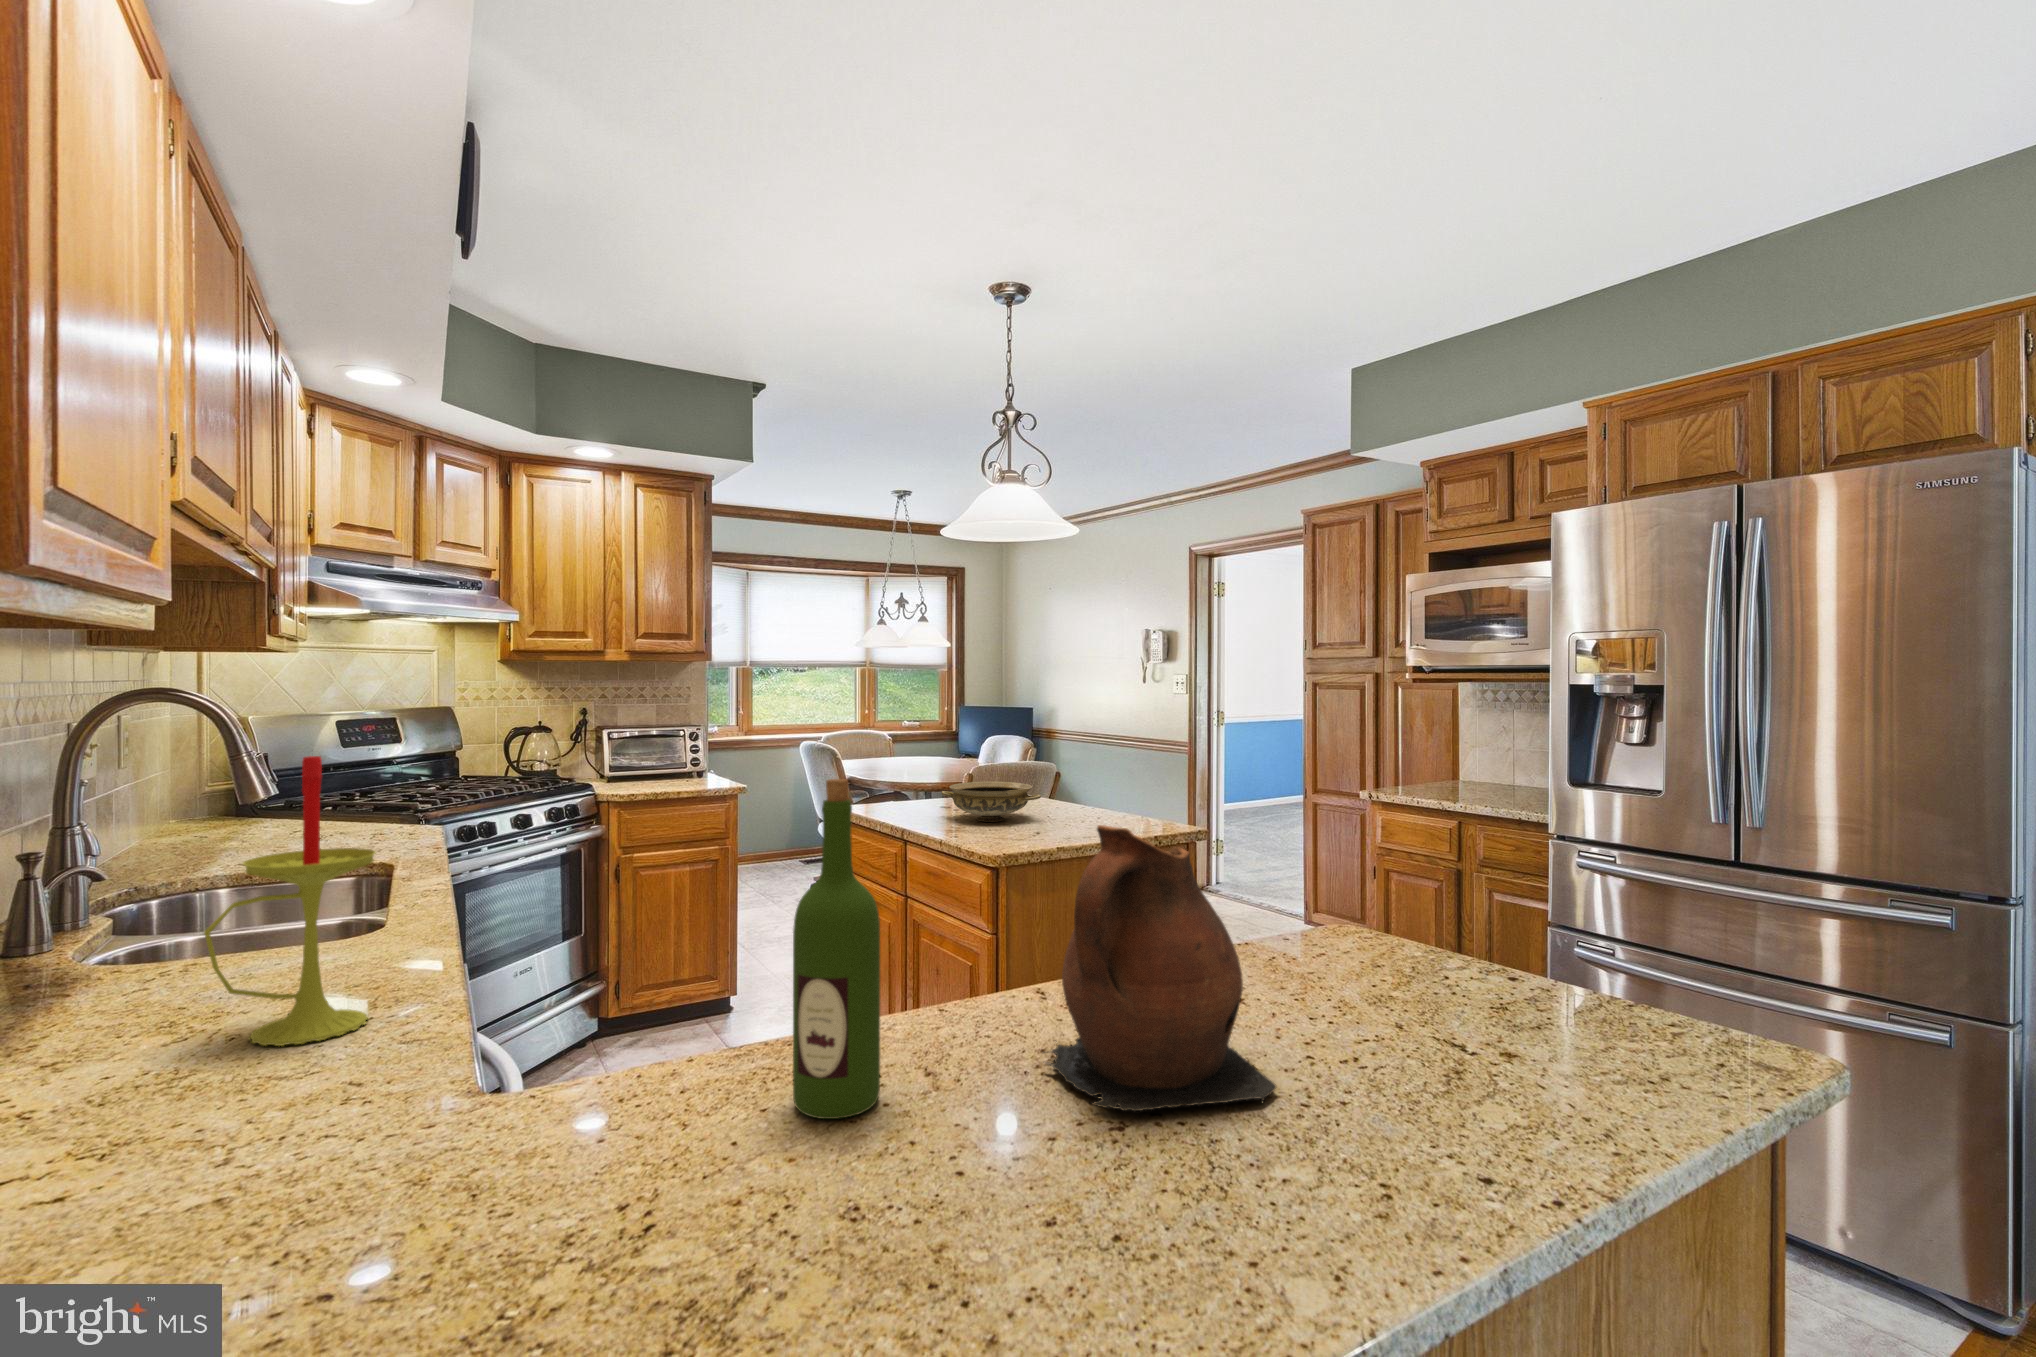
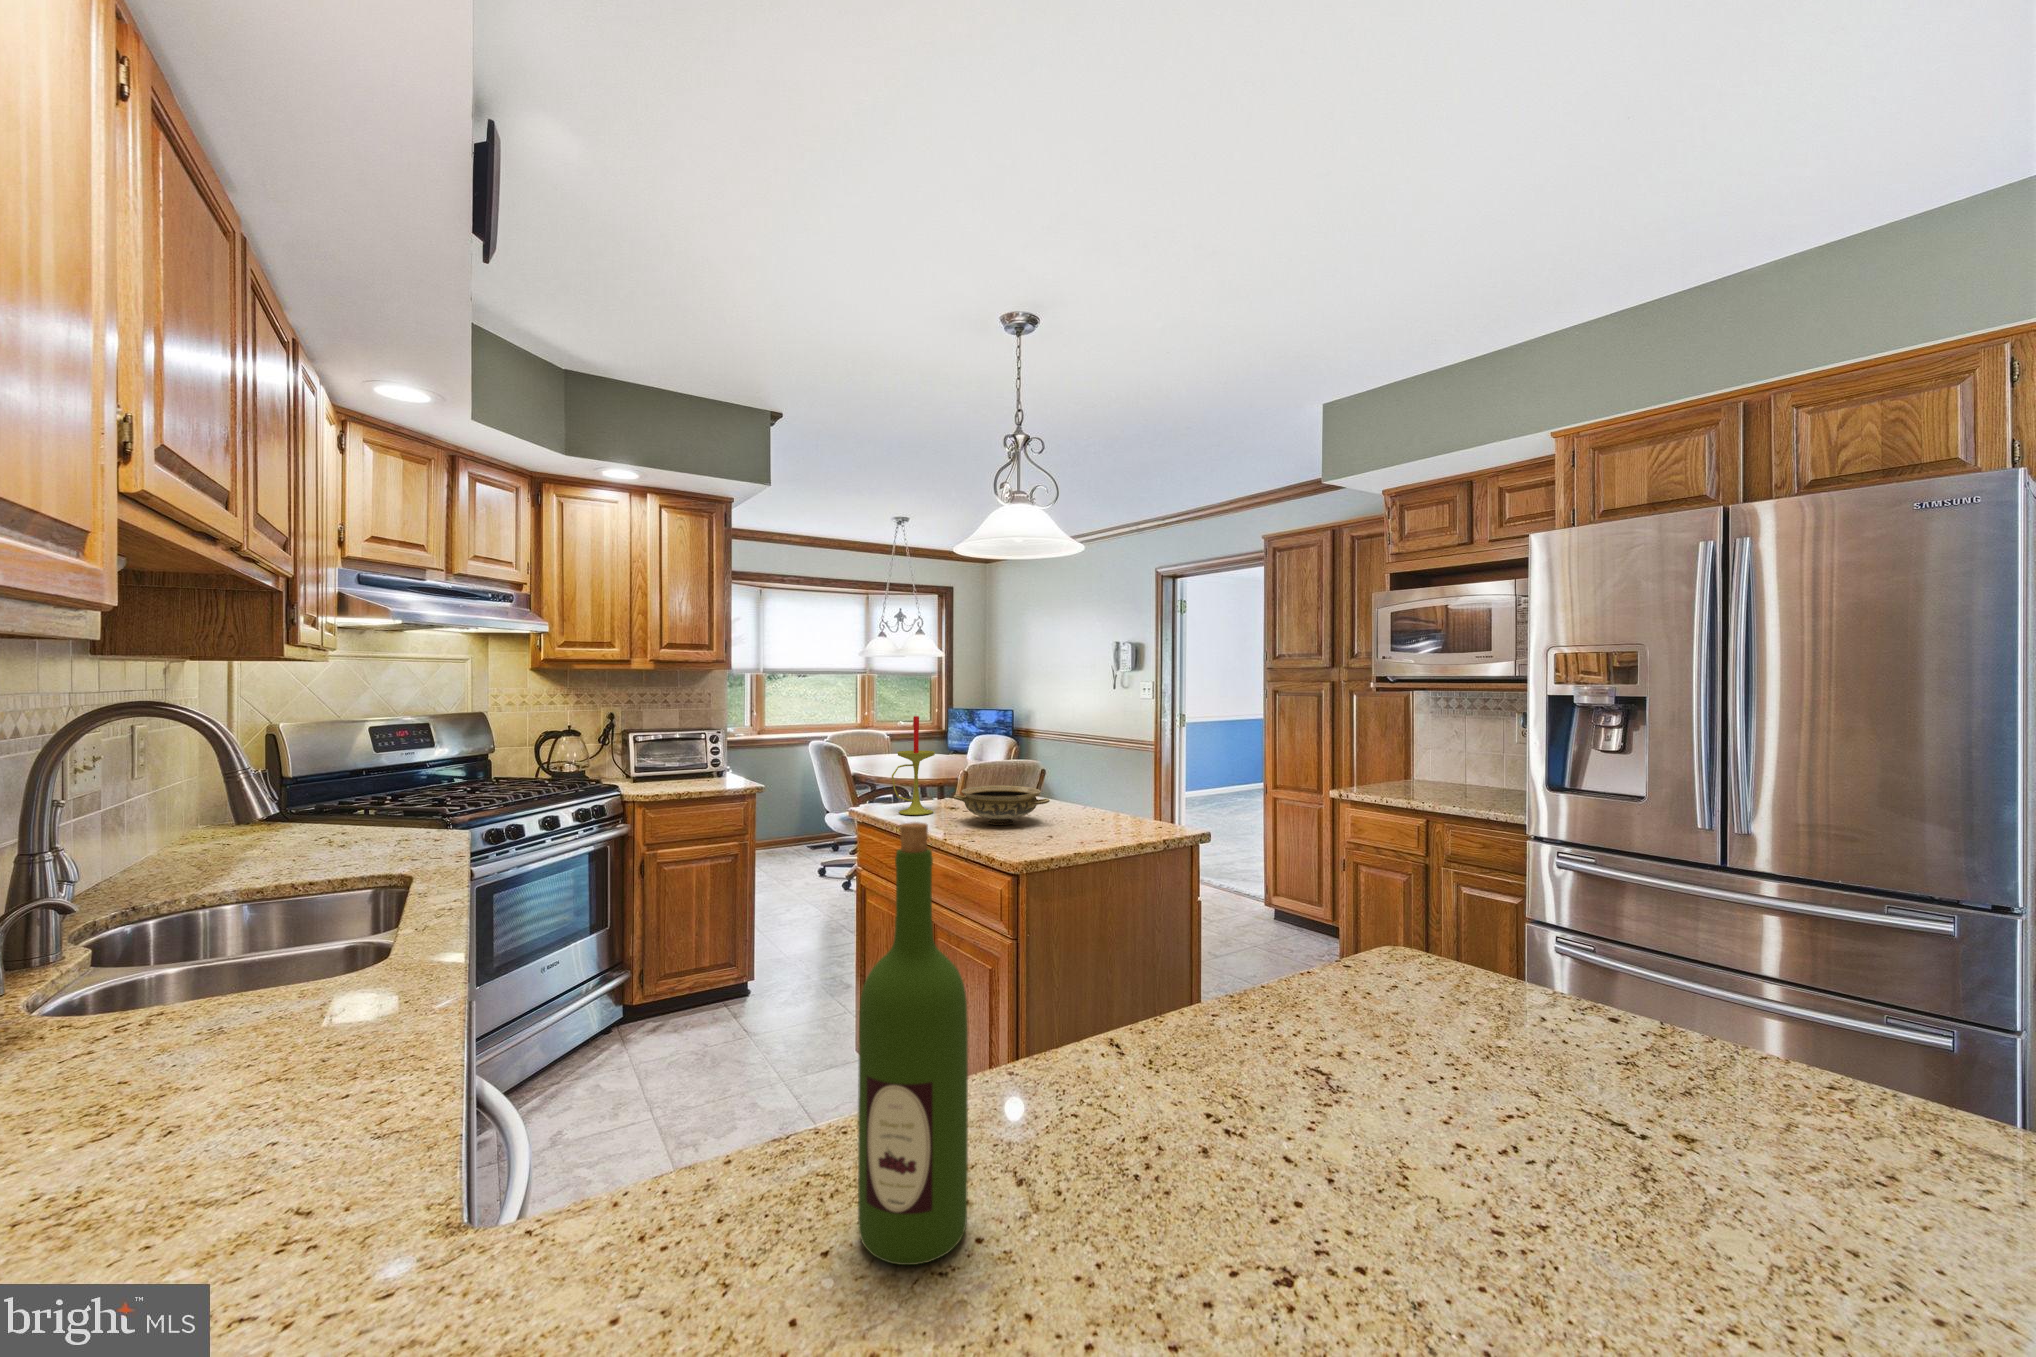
candle: present [204,756,376,1046] -> present [892,716,935,815]
ceramic pitcher: present [1043,825,1276,1111] -> none [1150,877,1459,1254]

